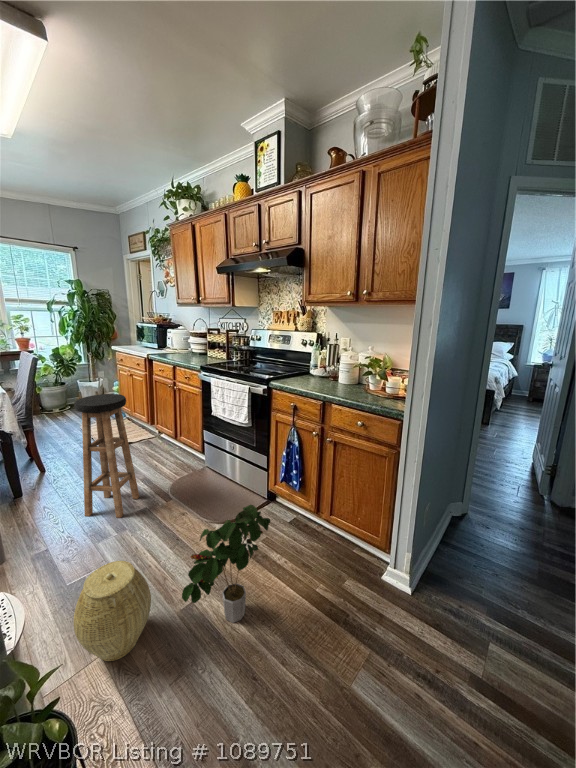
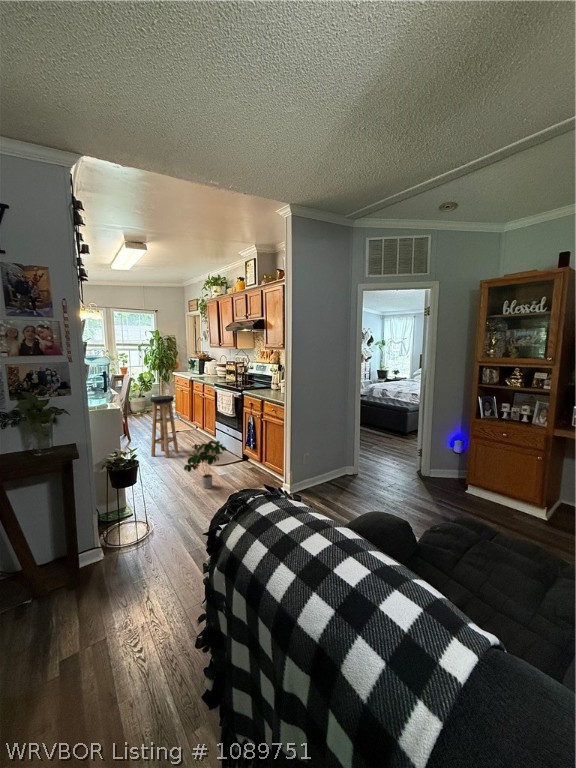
woven basket: present [74,561,151,661] -> none [145,456,174,492]

